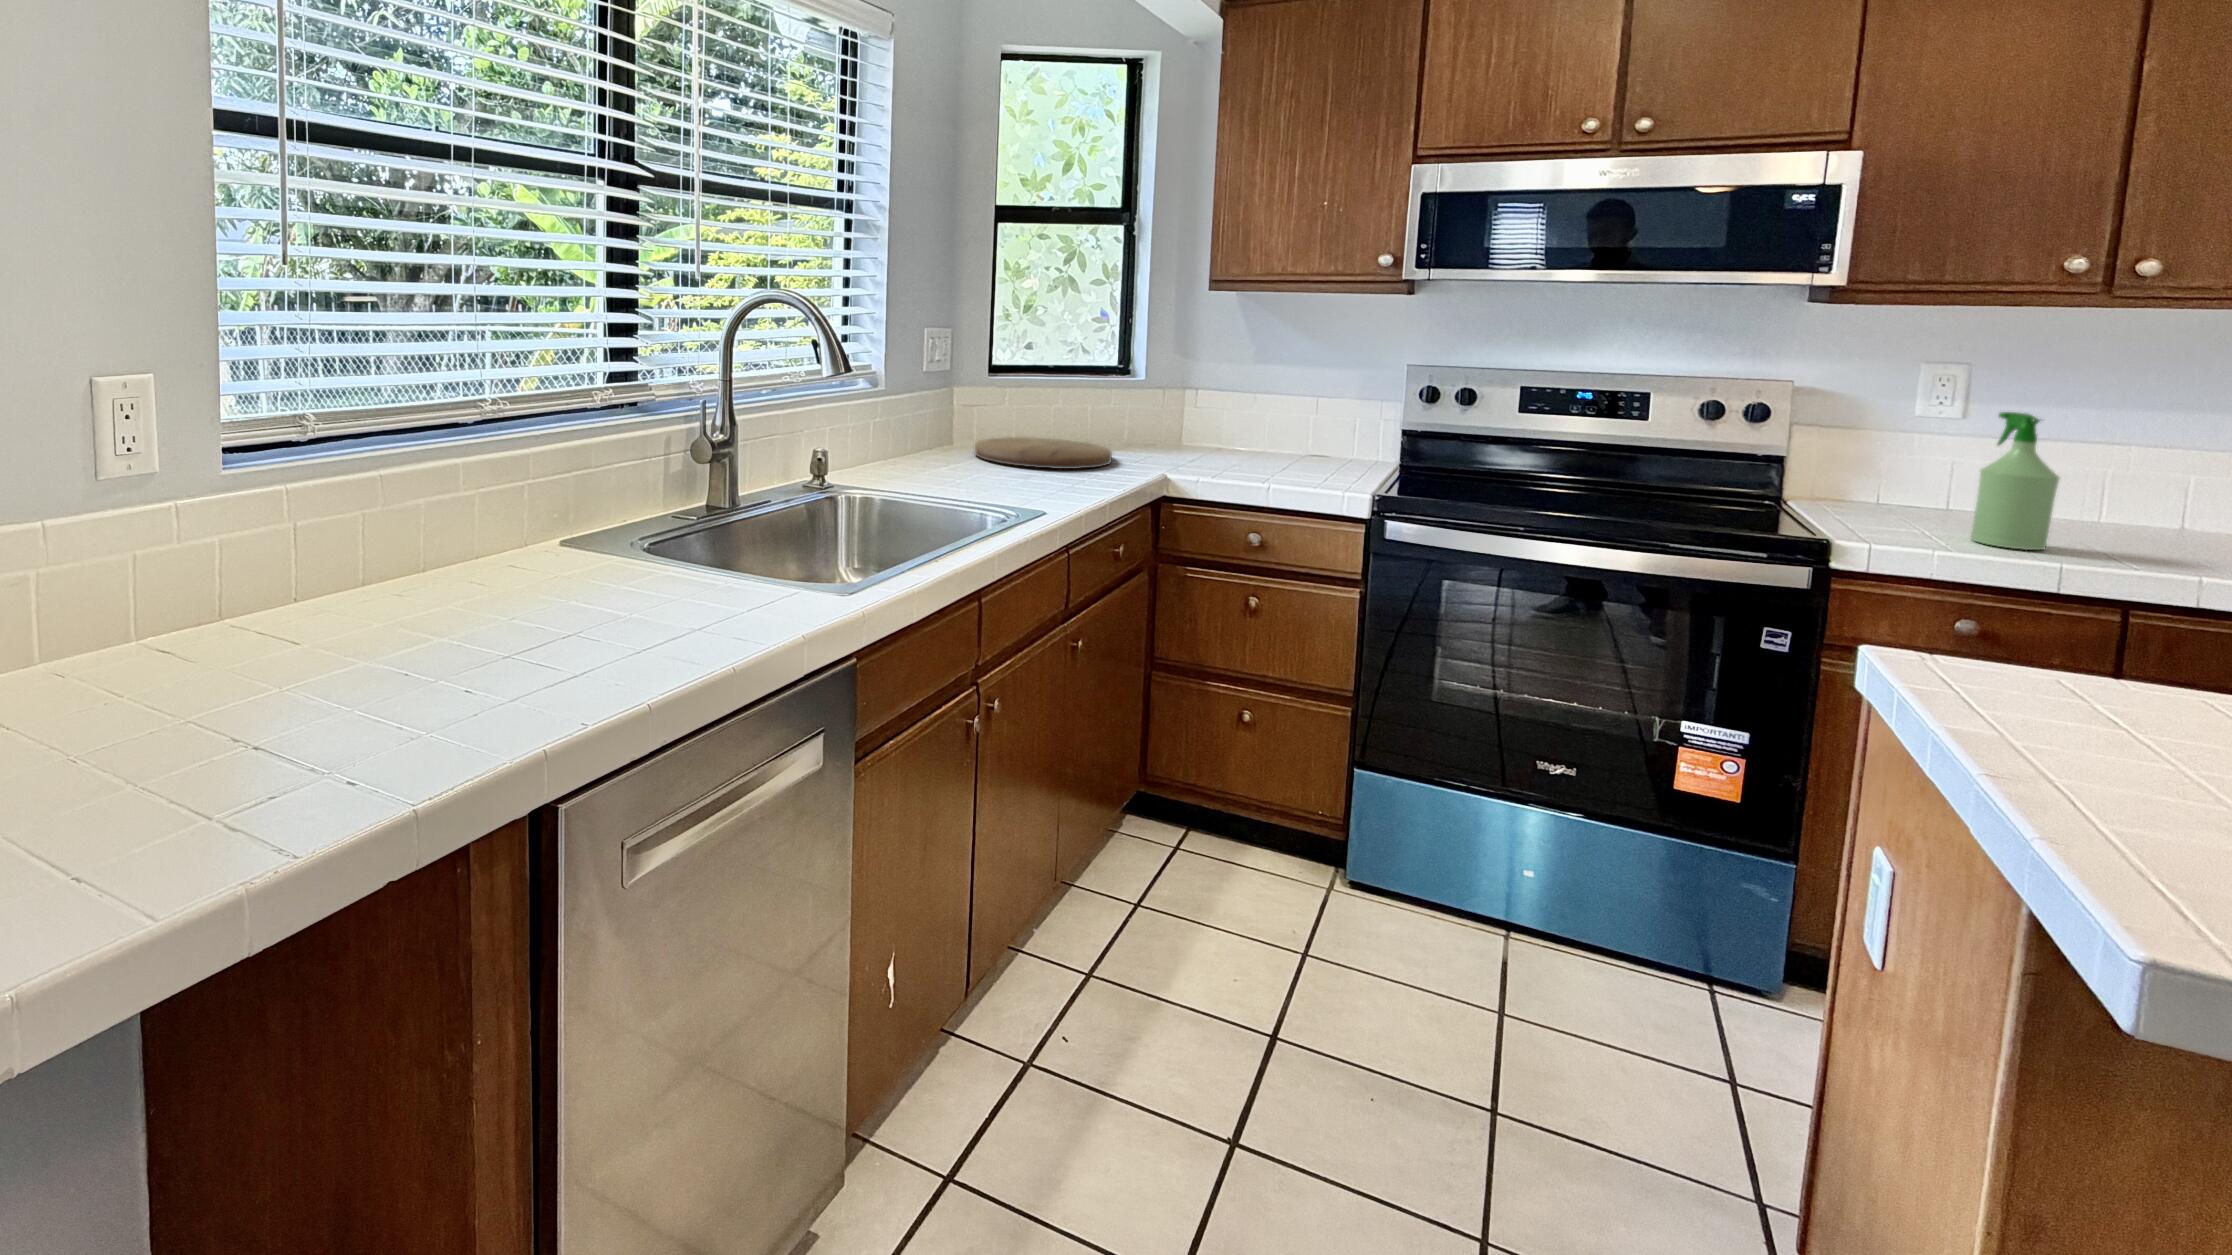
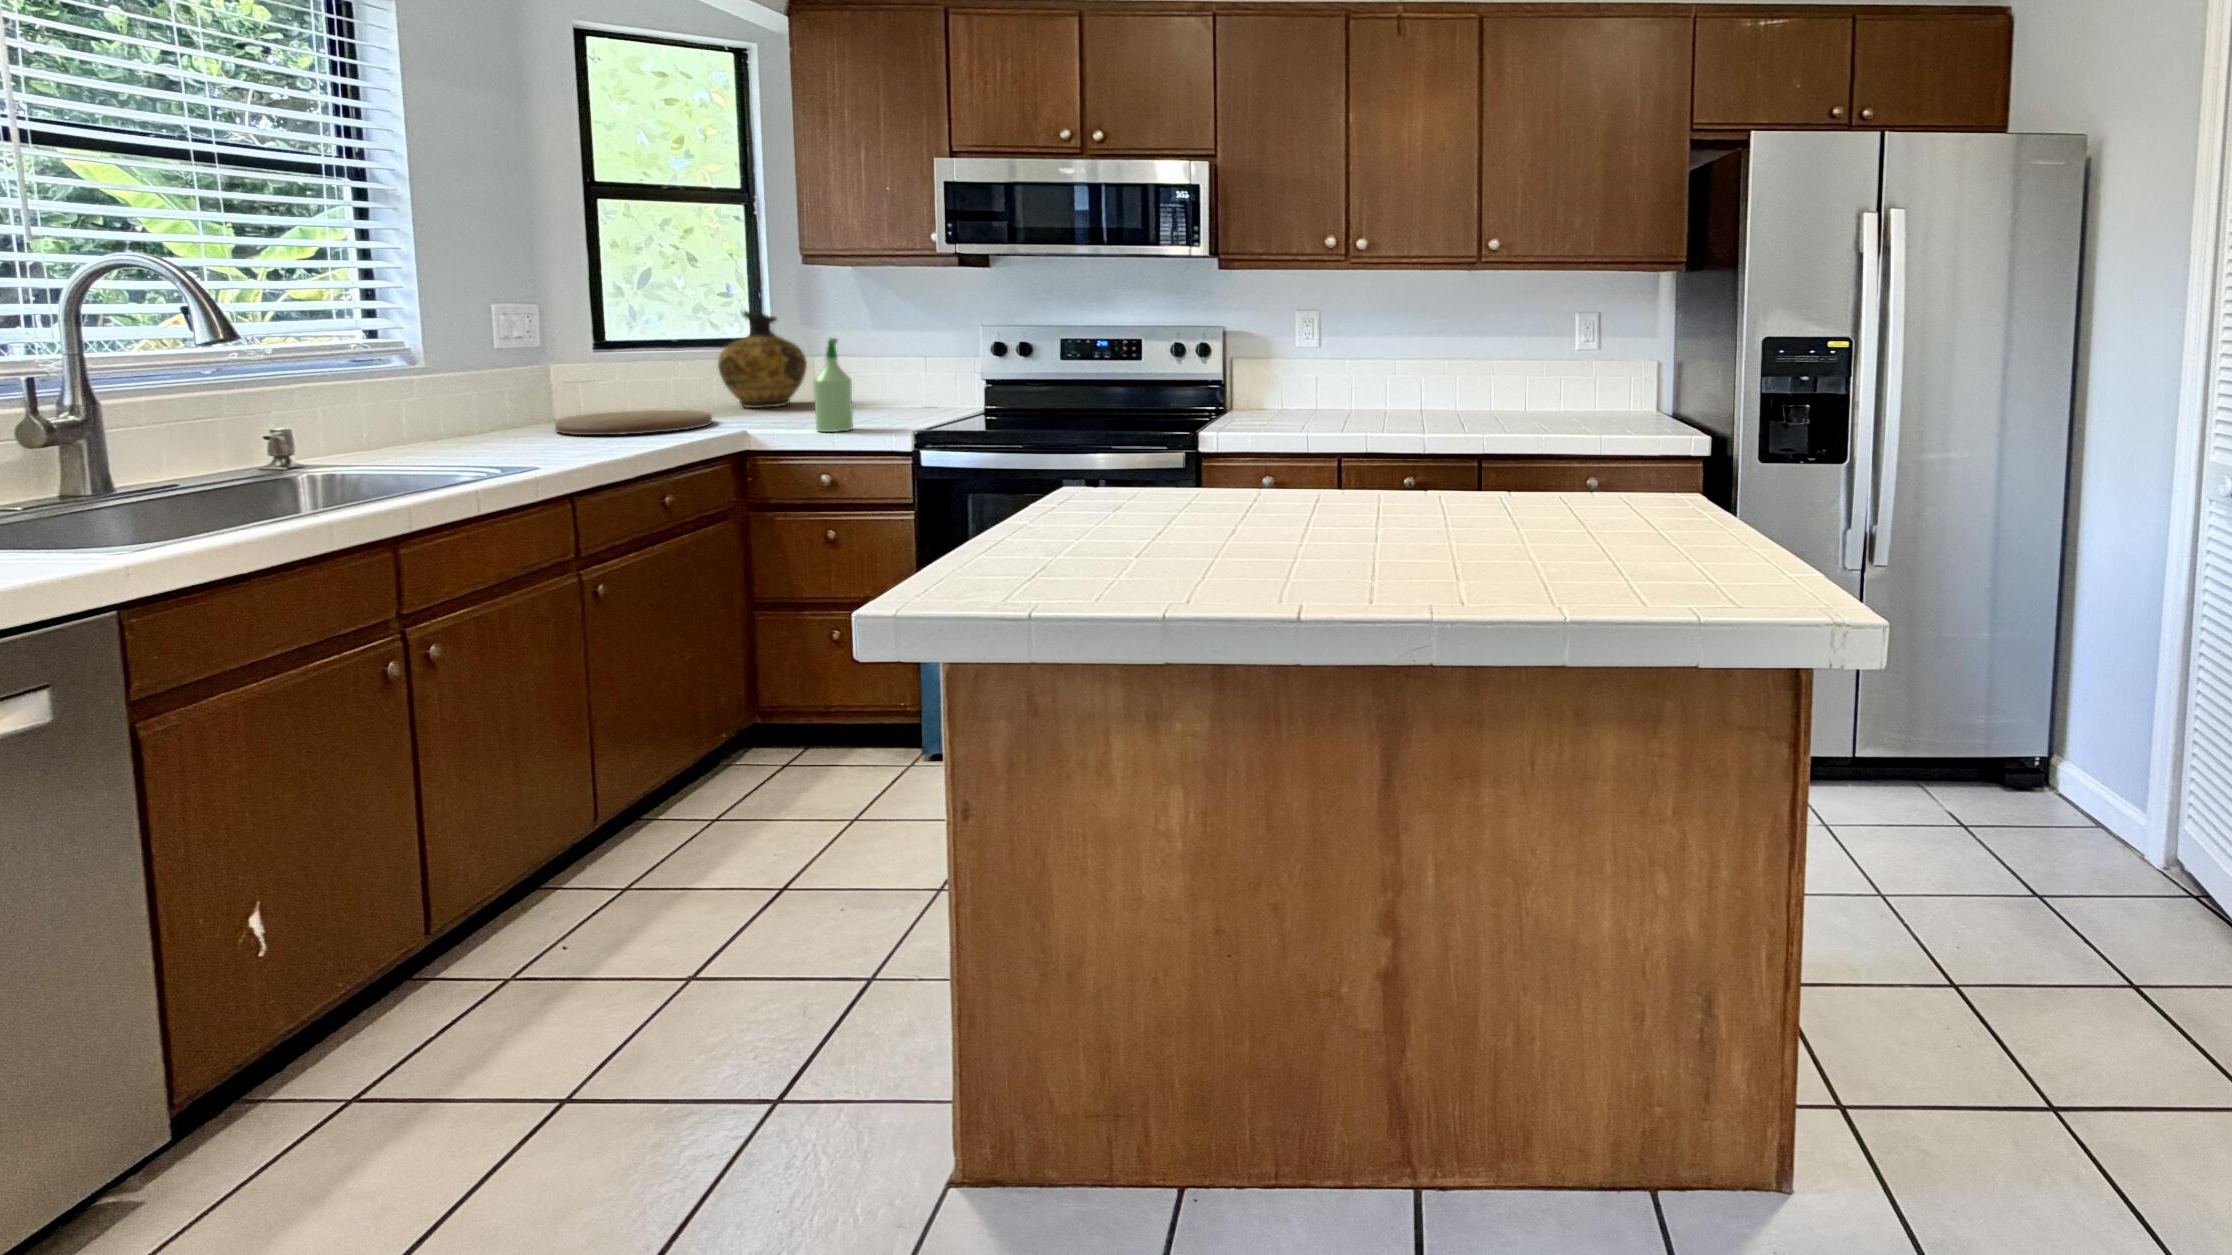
ceramic jug: none [1085,337,1171,440] -> present [718,312,807,408]
spray bottle: present [1971,412,2060,550] -> present [813,338,853,432]

